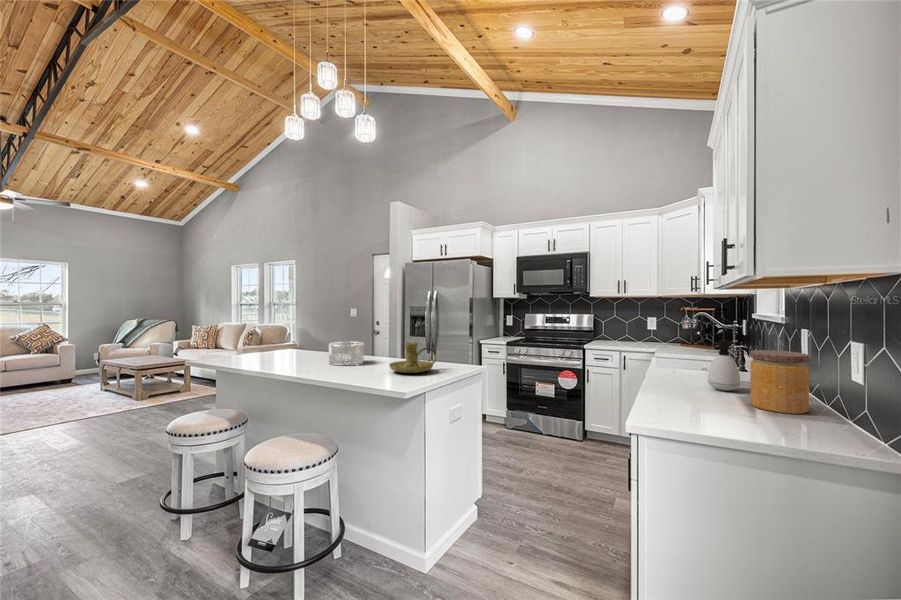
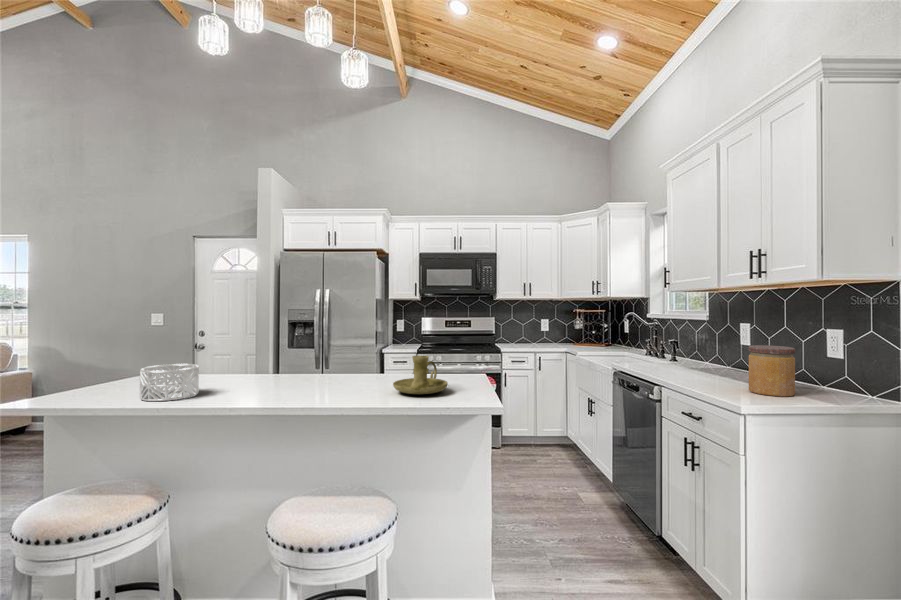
soap dispenser: present [708,340,741,391] -> none [692,338,720,382]
decorative bowl: present [329,342,364,365] -> present [140,364,199,401]

